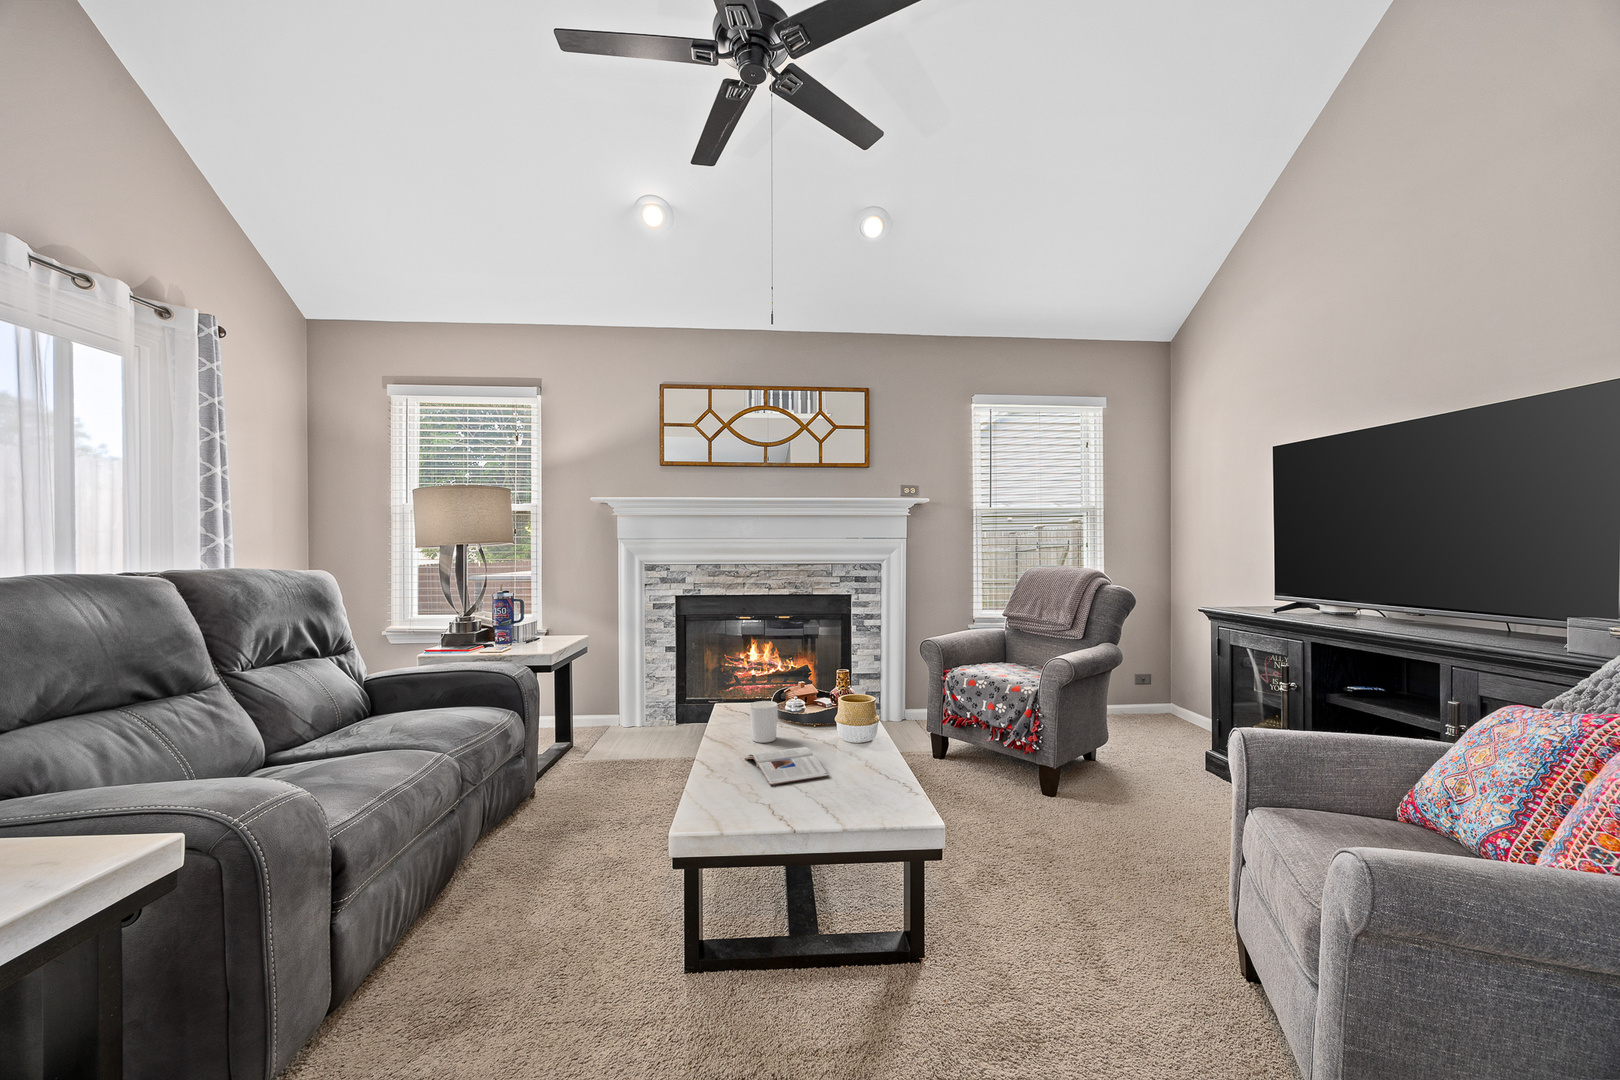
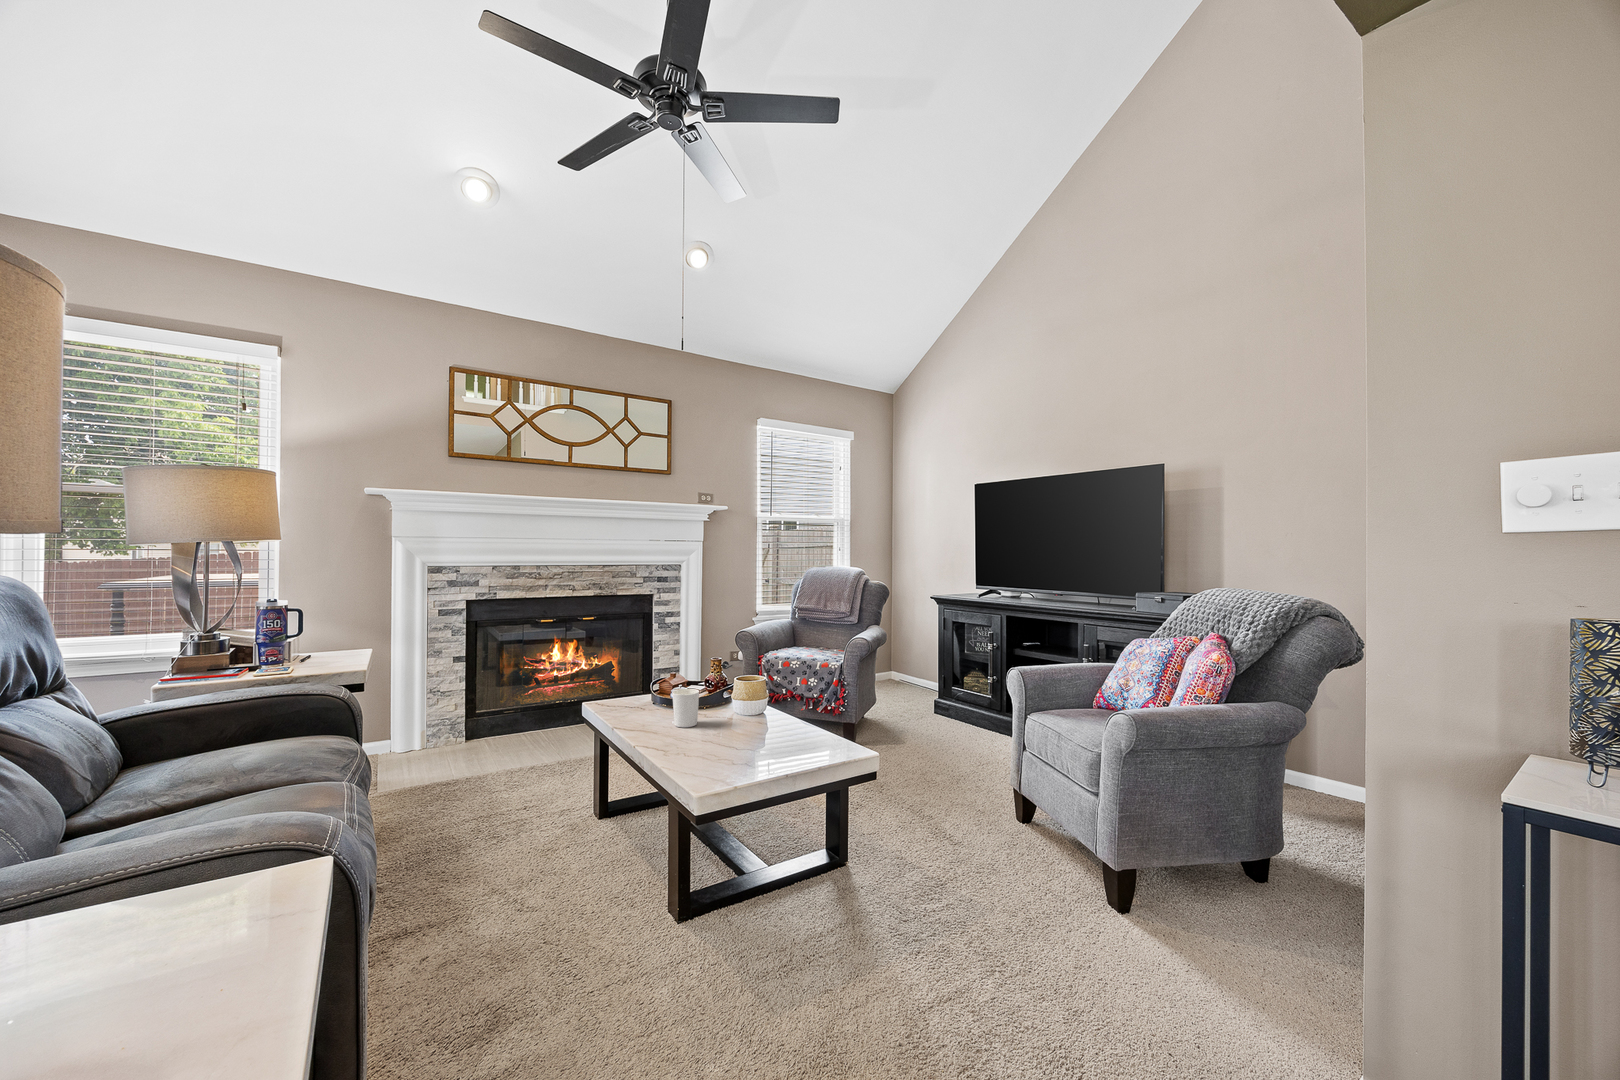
magazine: present [745,747,829,785] -> none [691,723,782,758]

